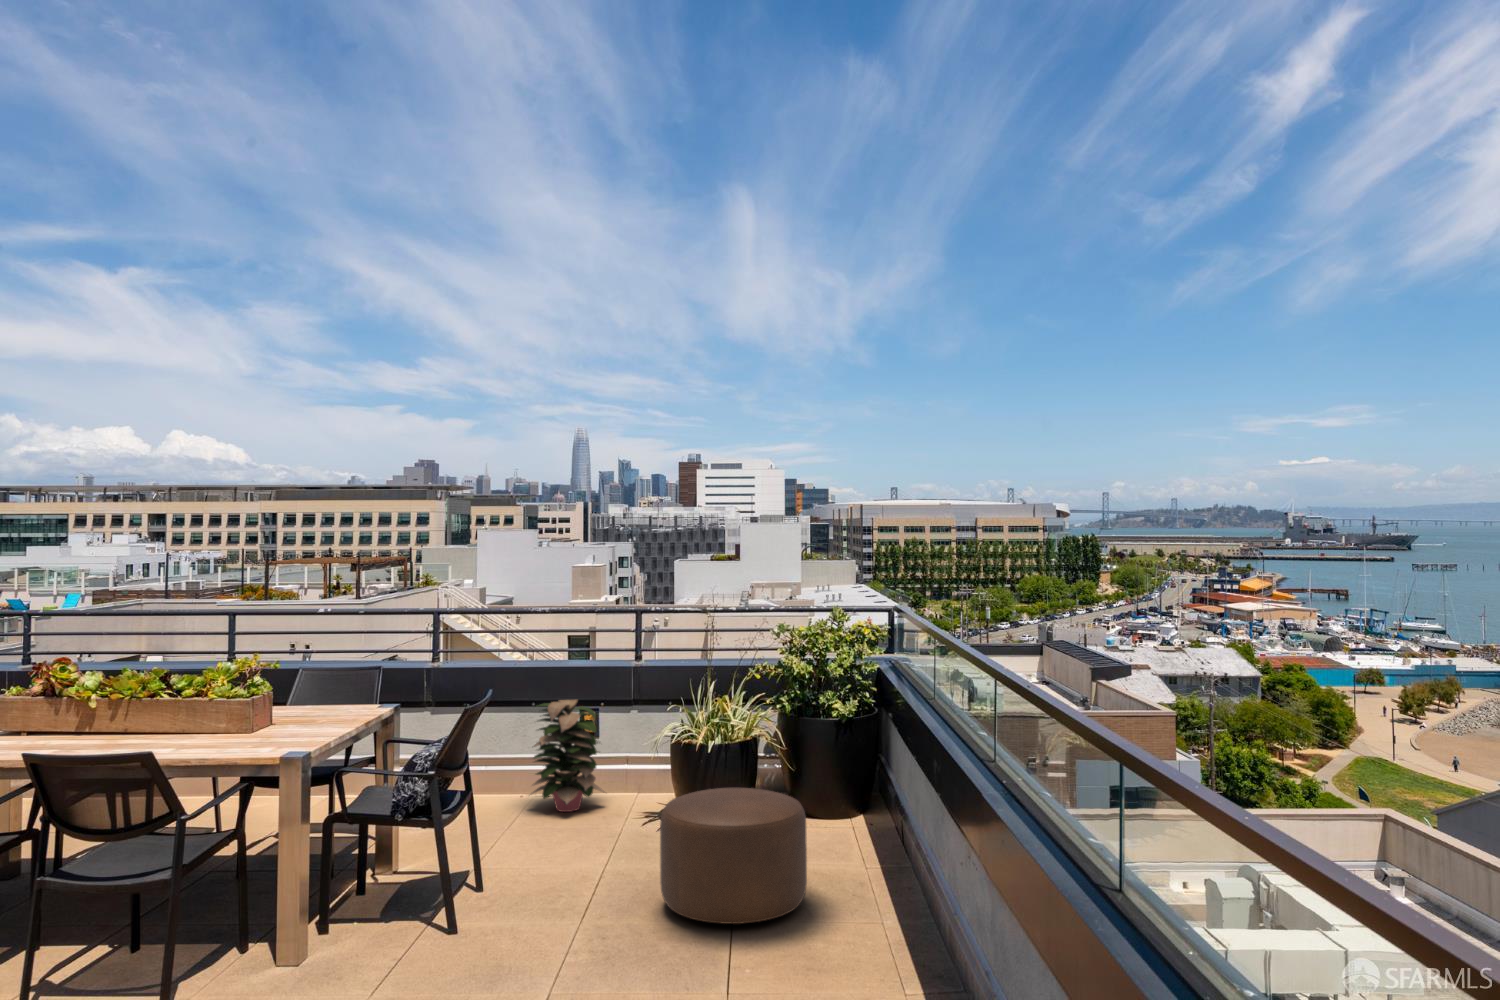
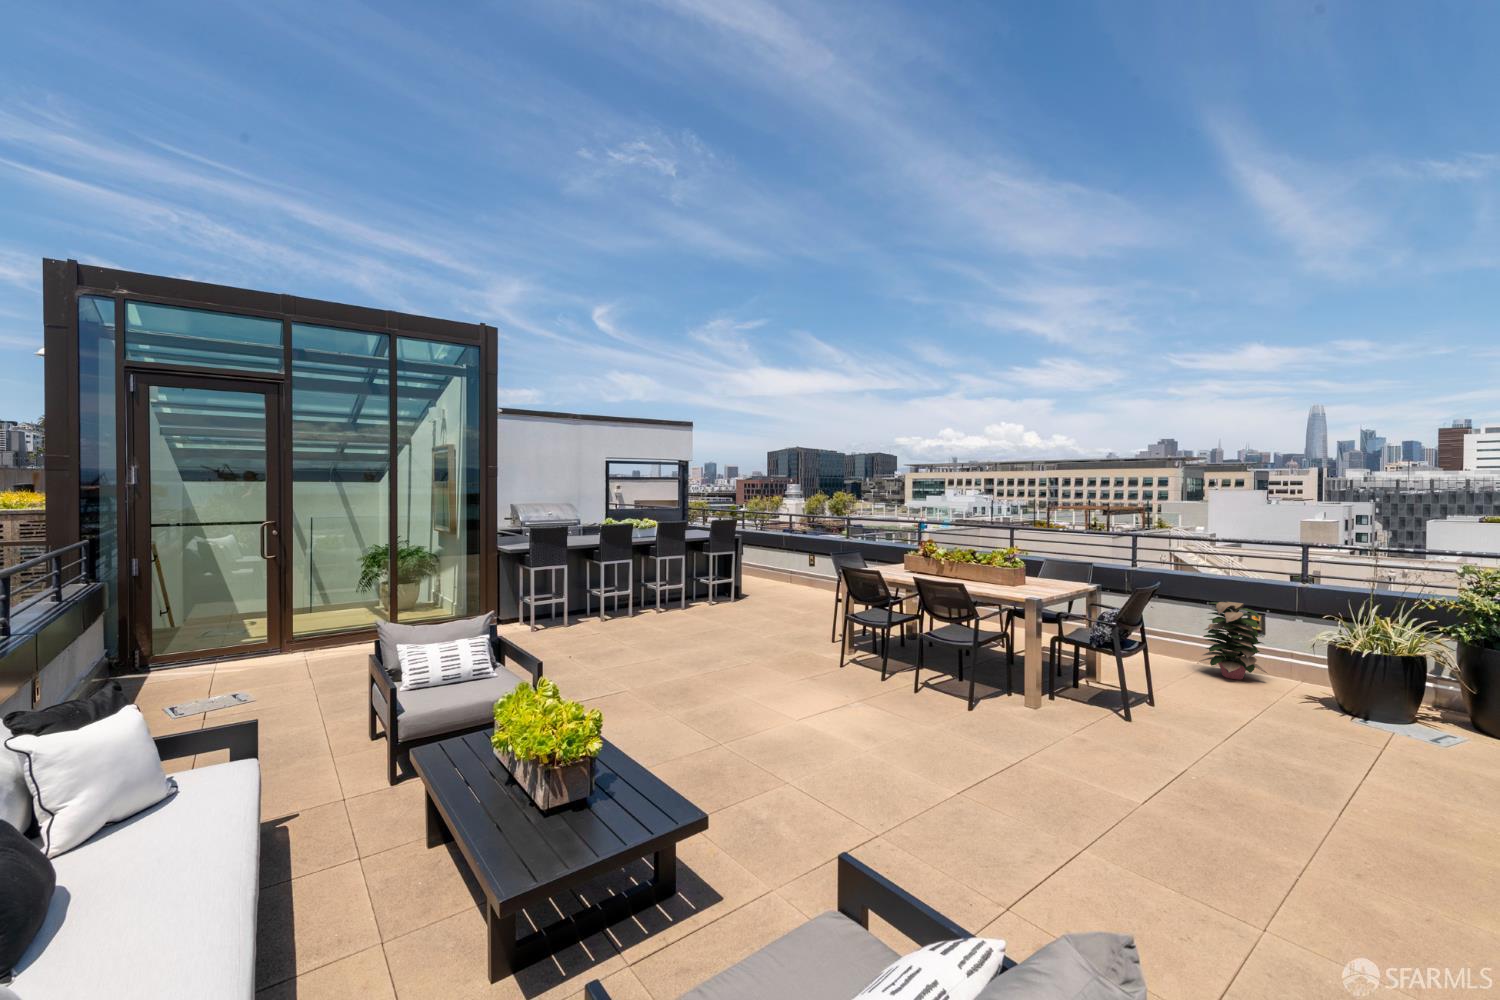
ottoman: present [660,788,807,924] -> none [1291,679,1454,791]

